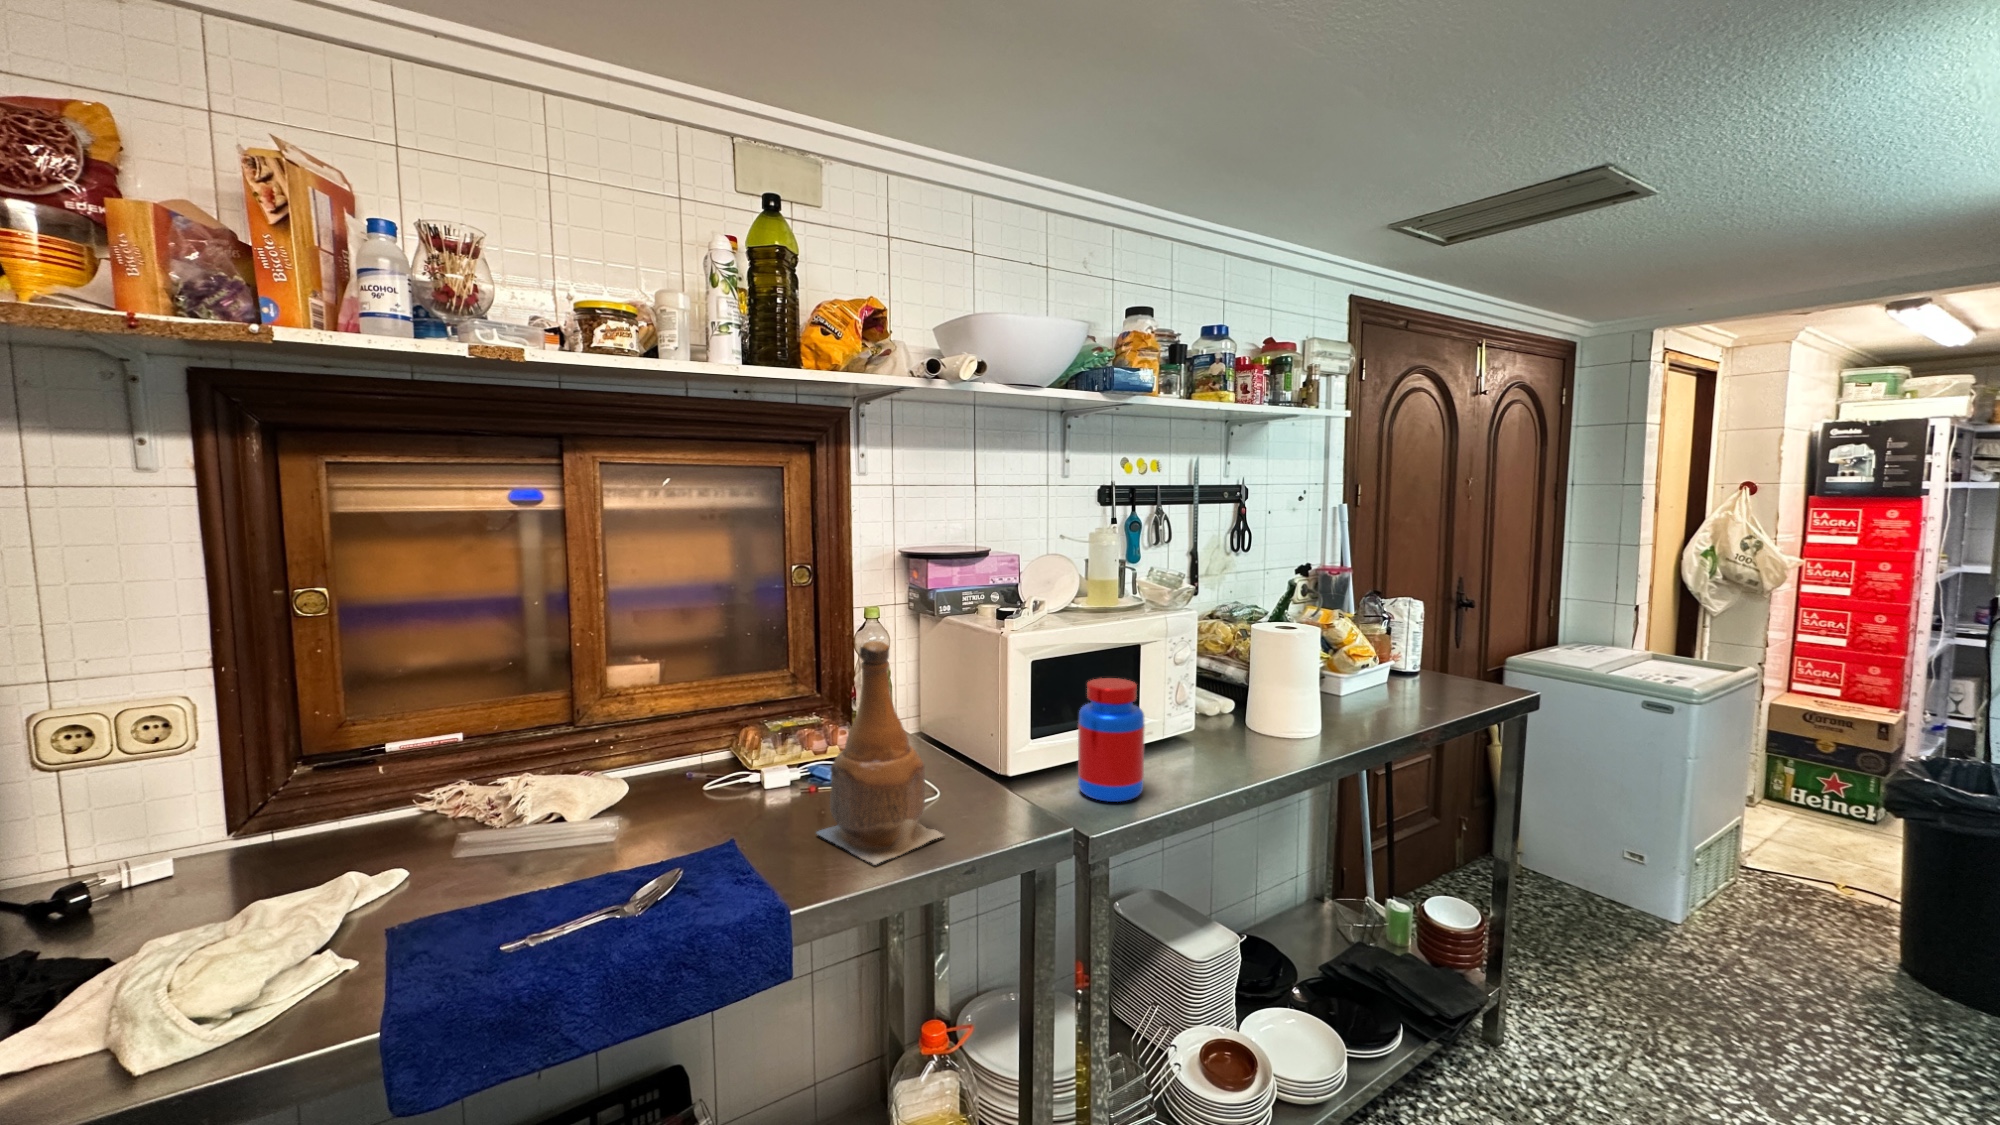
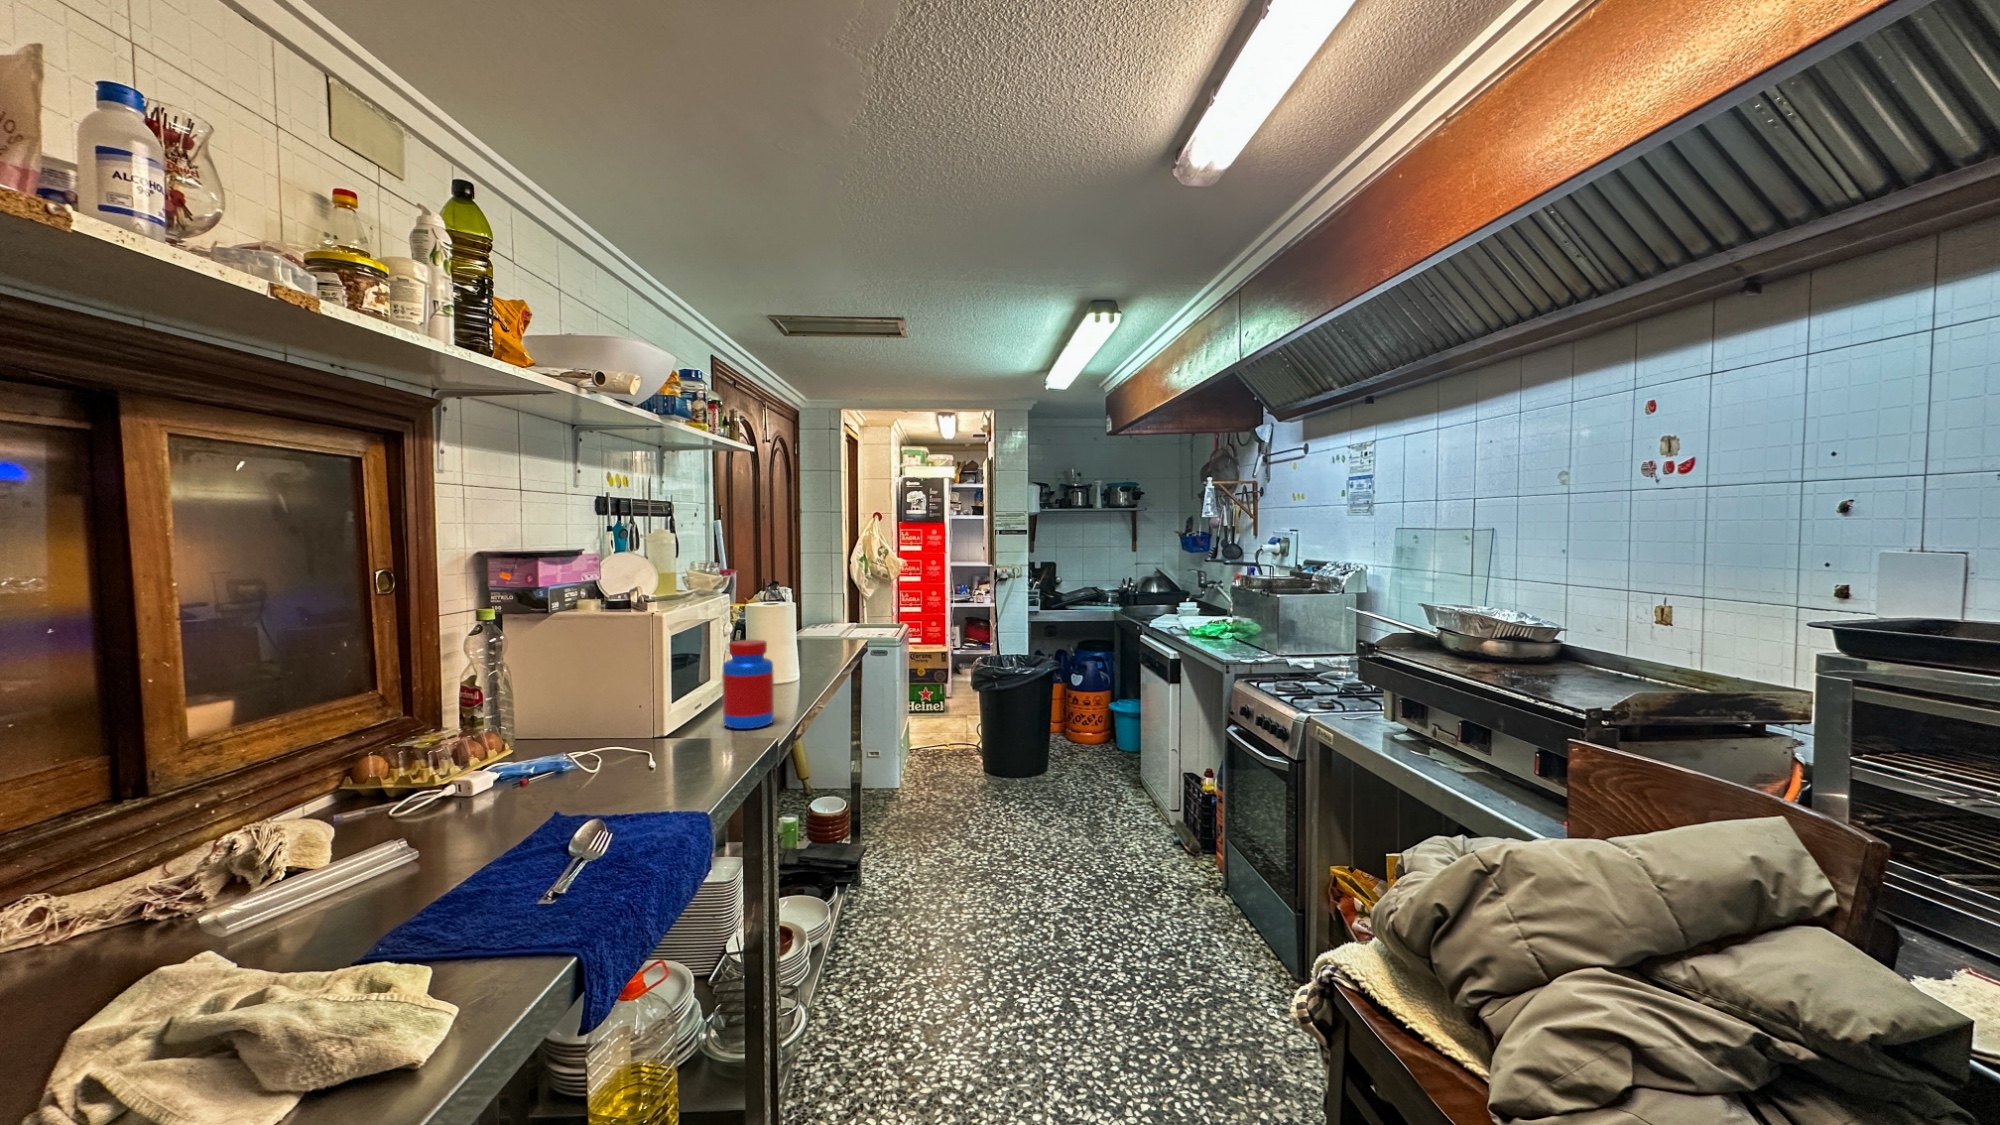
bottle: present [817,641,943,864] -> none [608,615,706,790]

